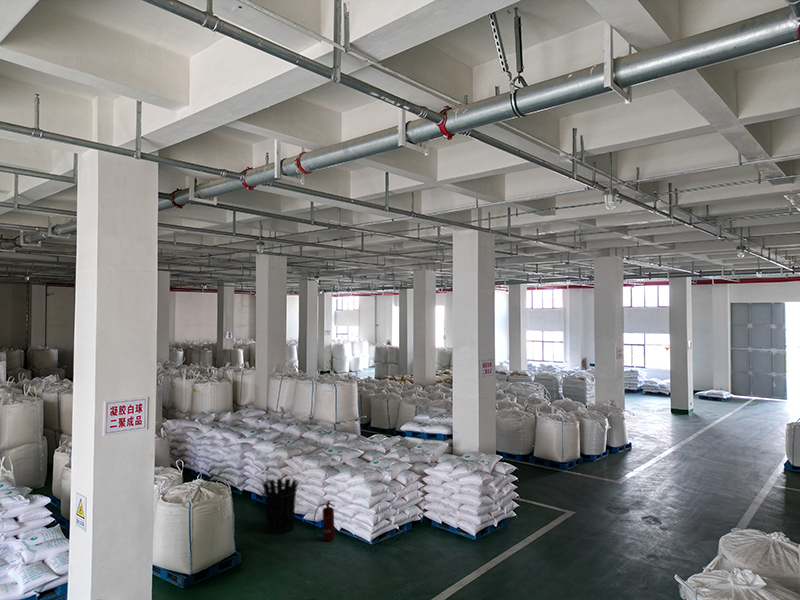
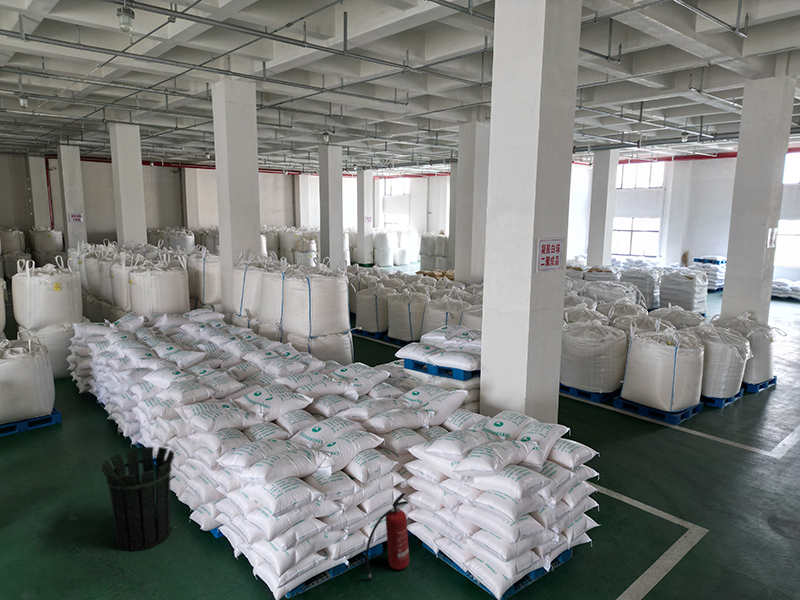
fire extinguisher: present [314,501,335,540] -> present [366,493,410,581]

